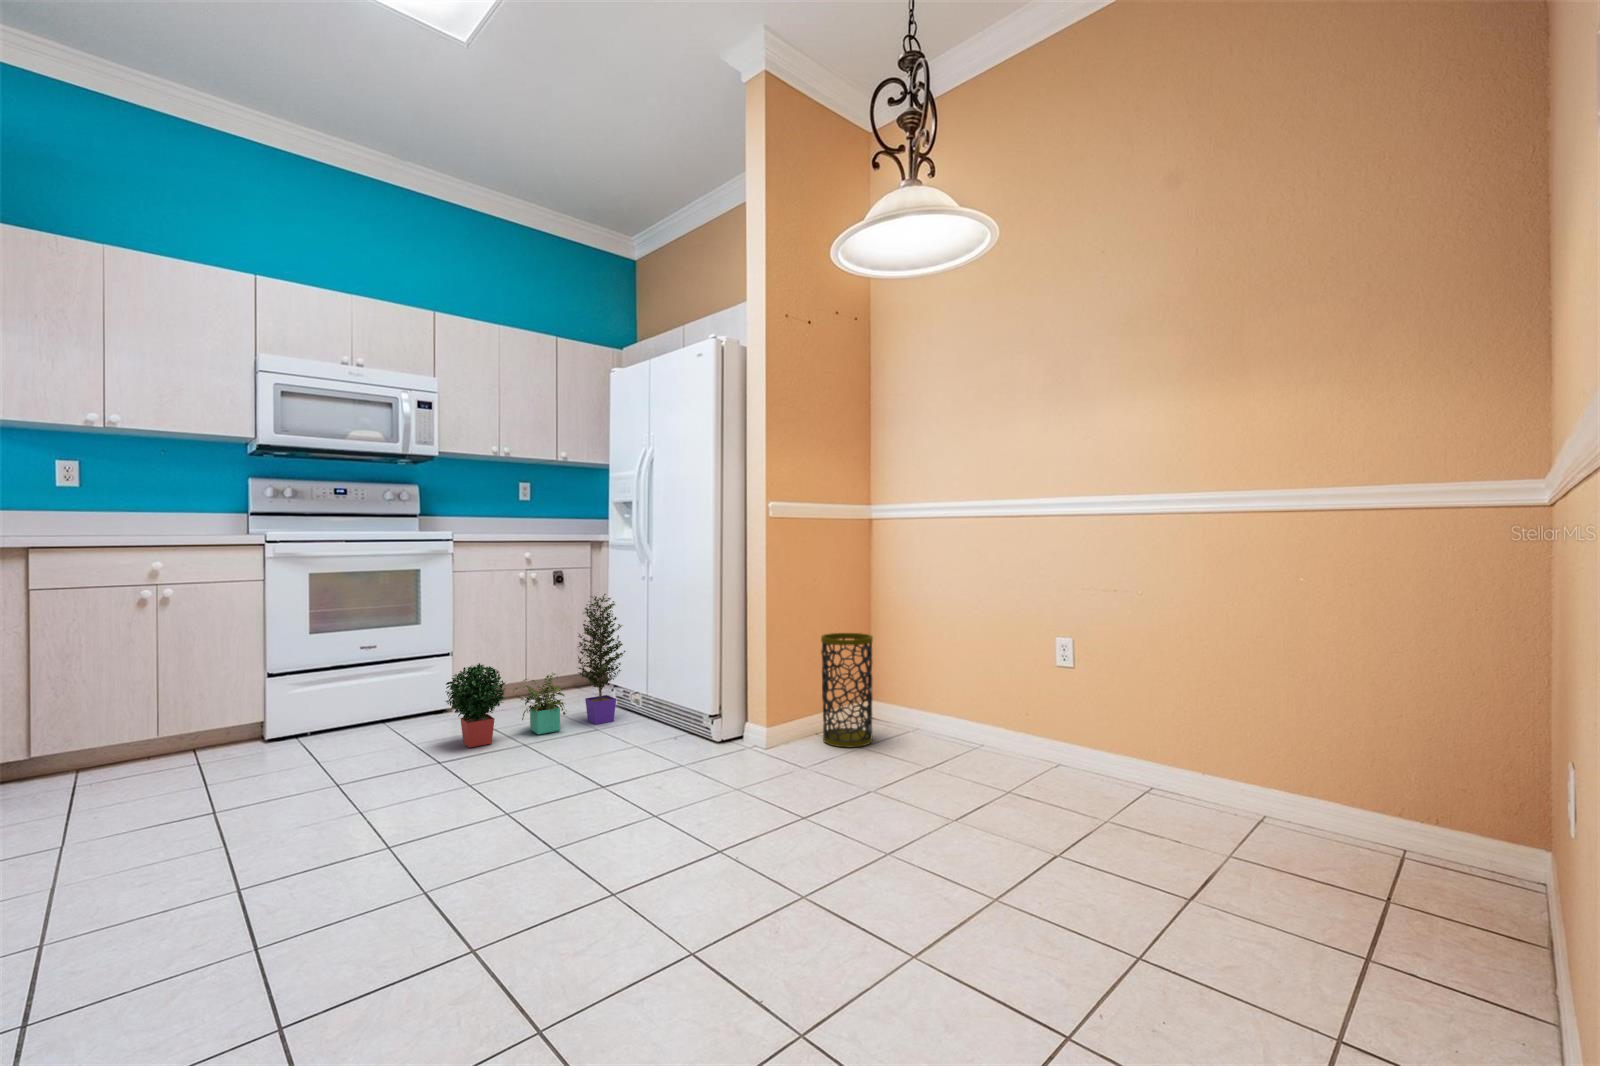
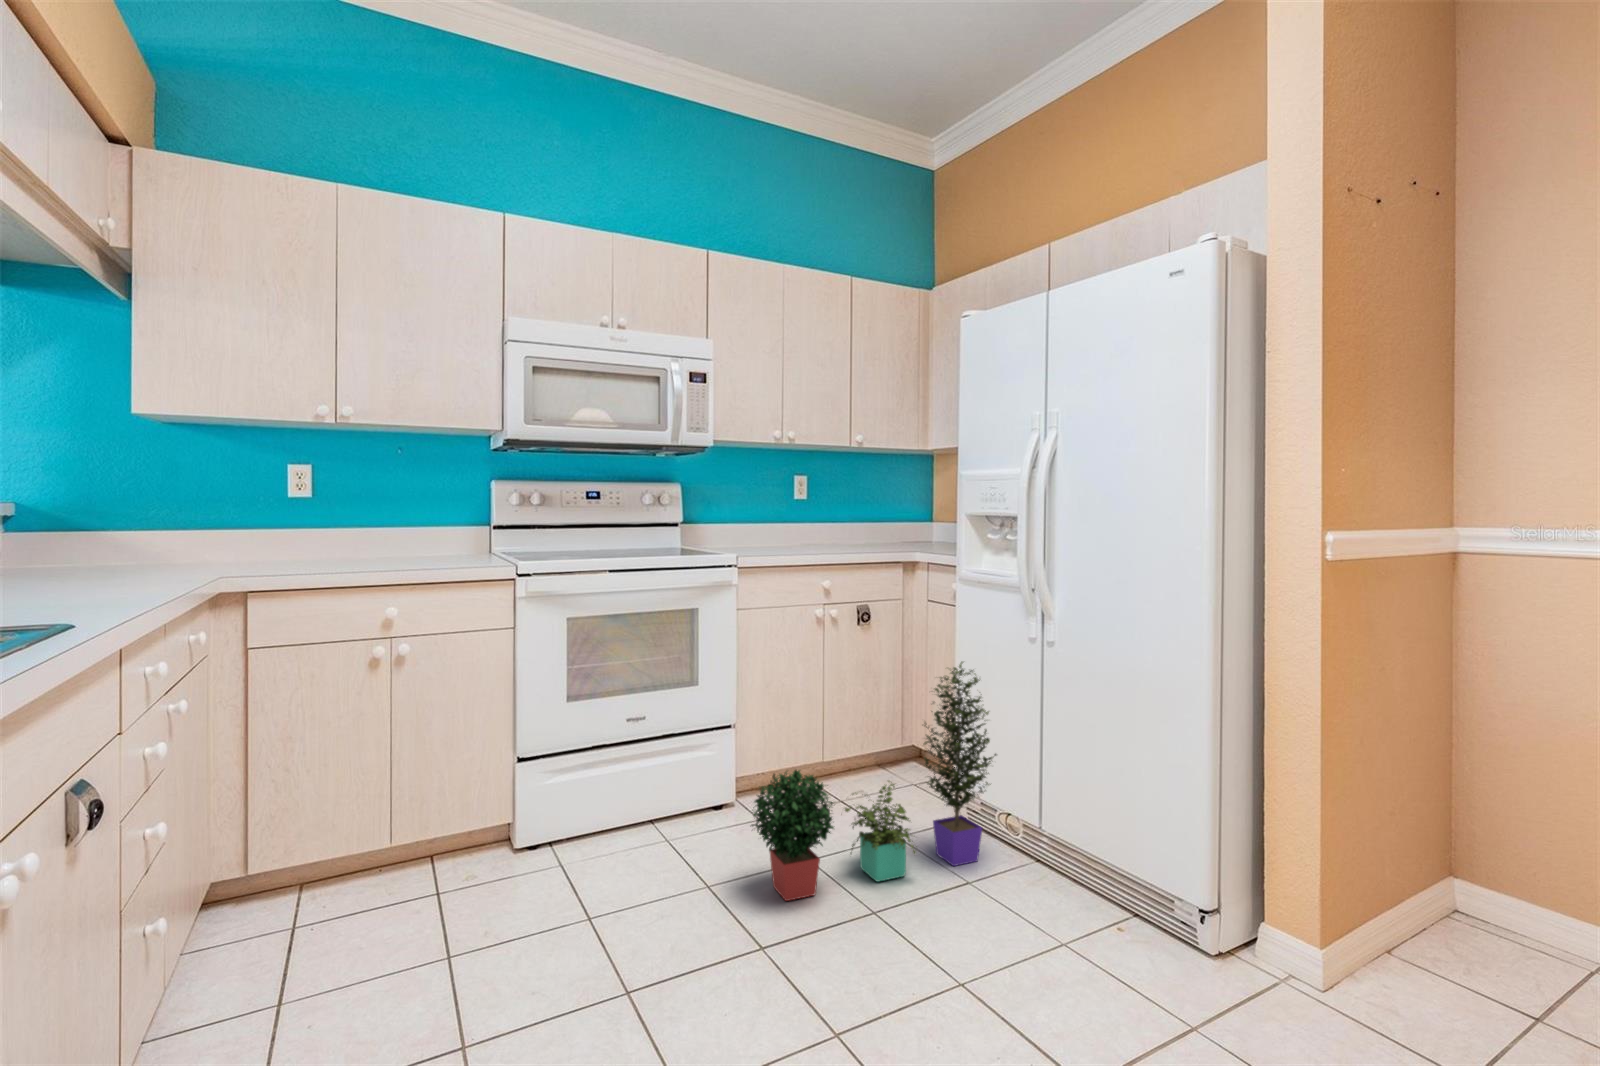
trash can: present [821,633,873,747] -> none [1396,772,1524,1008]

